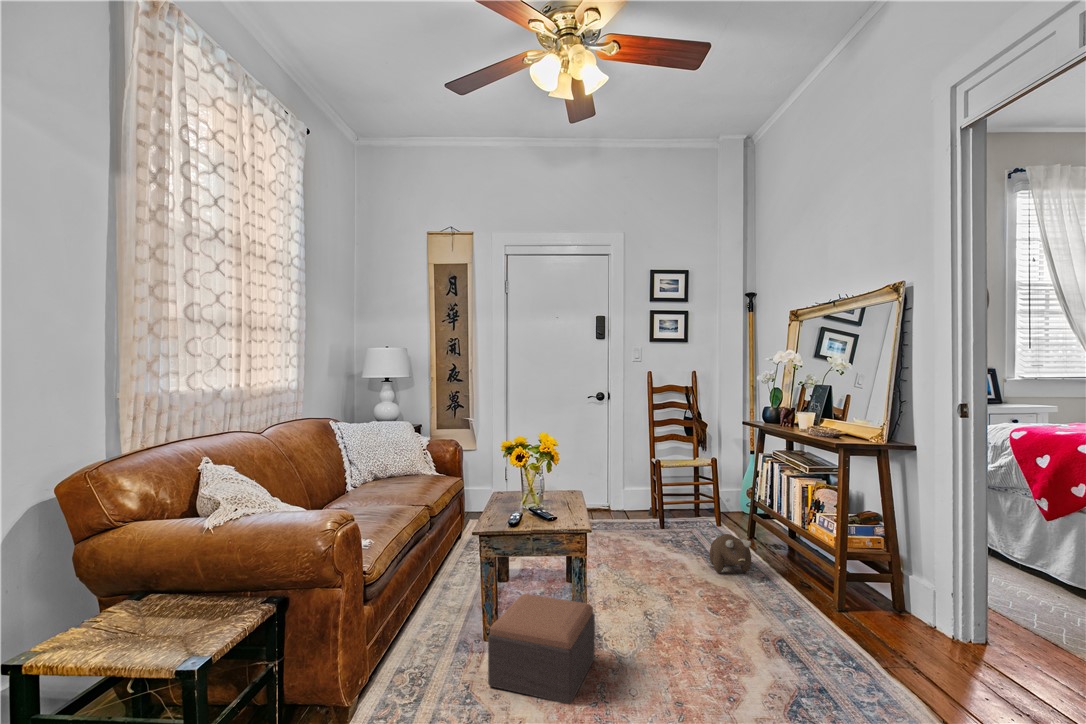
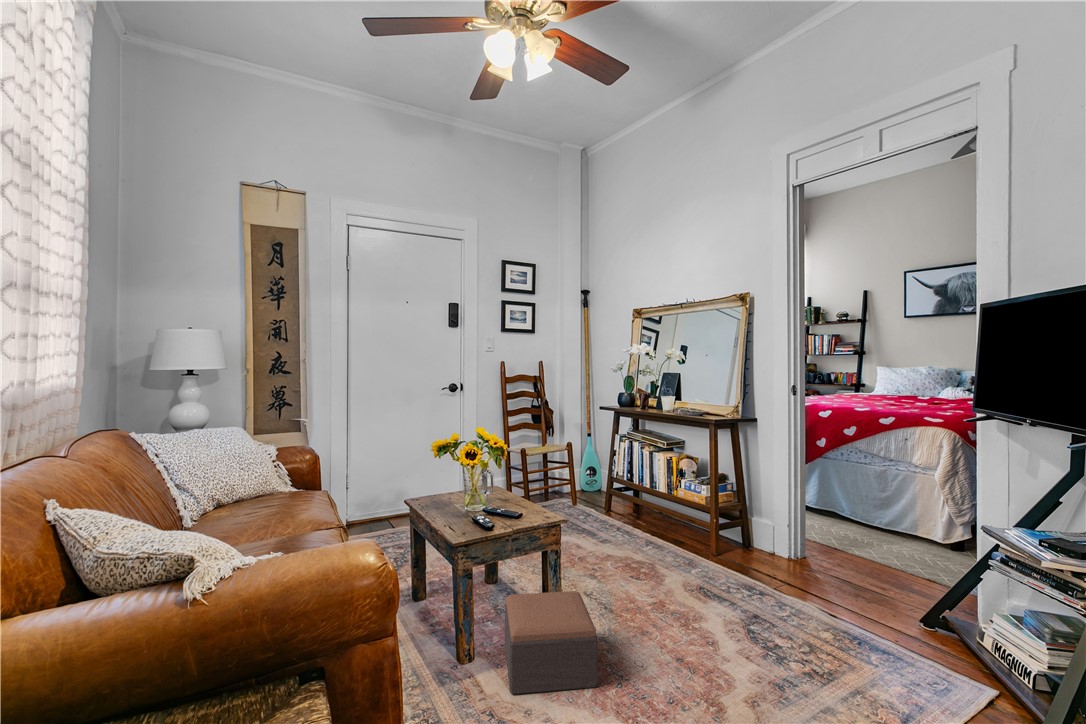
plush toy: present [709,534,751,573] -> none [597,507,639,543]

